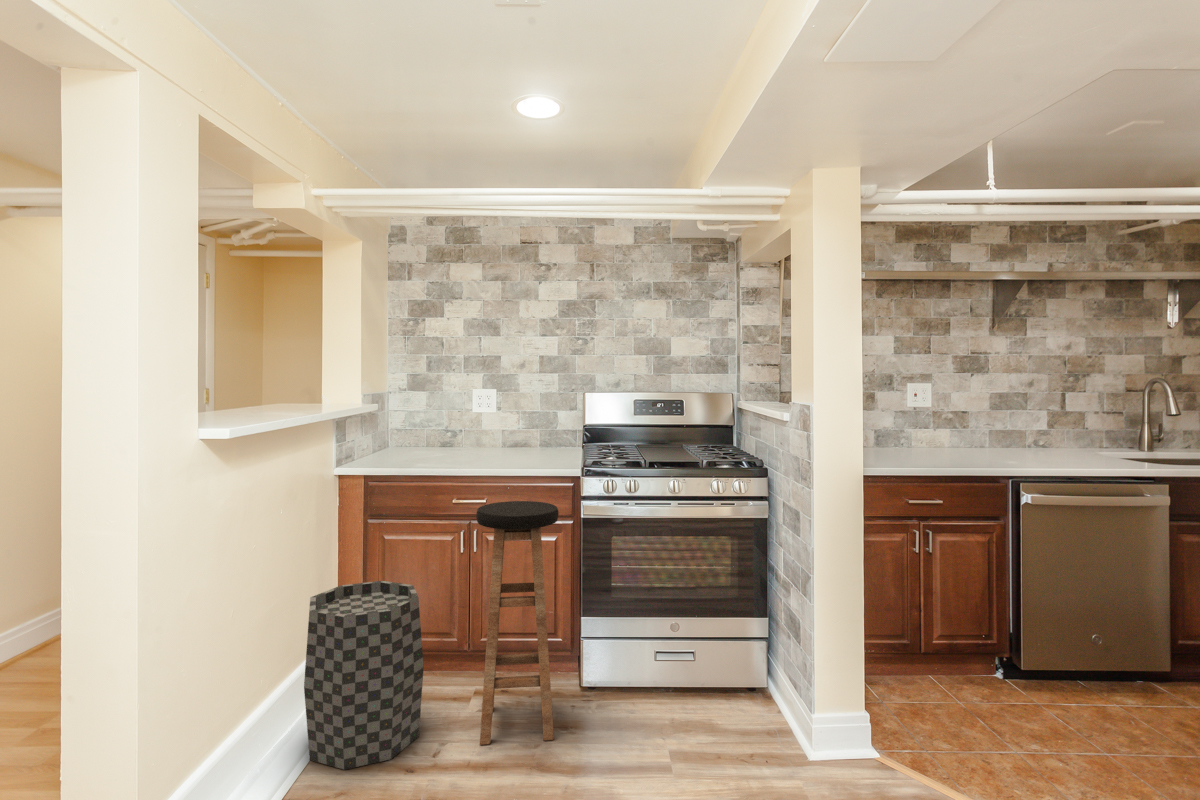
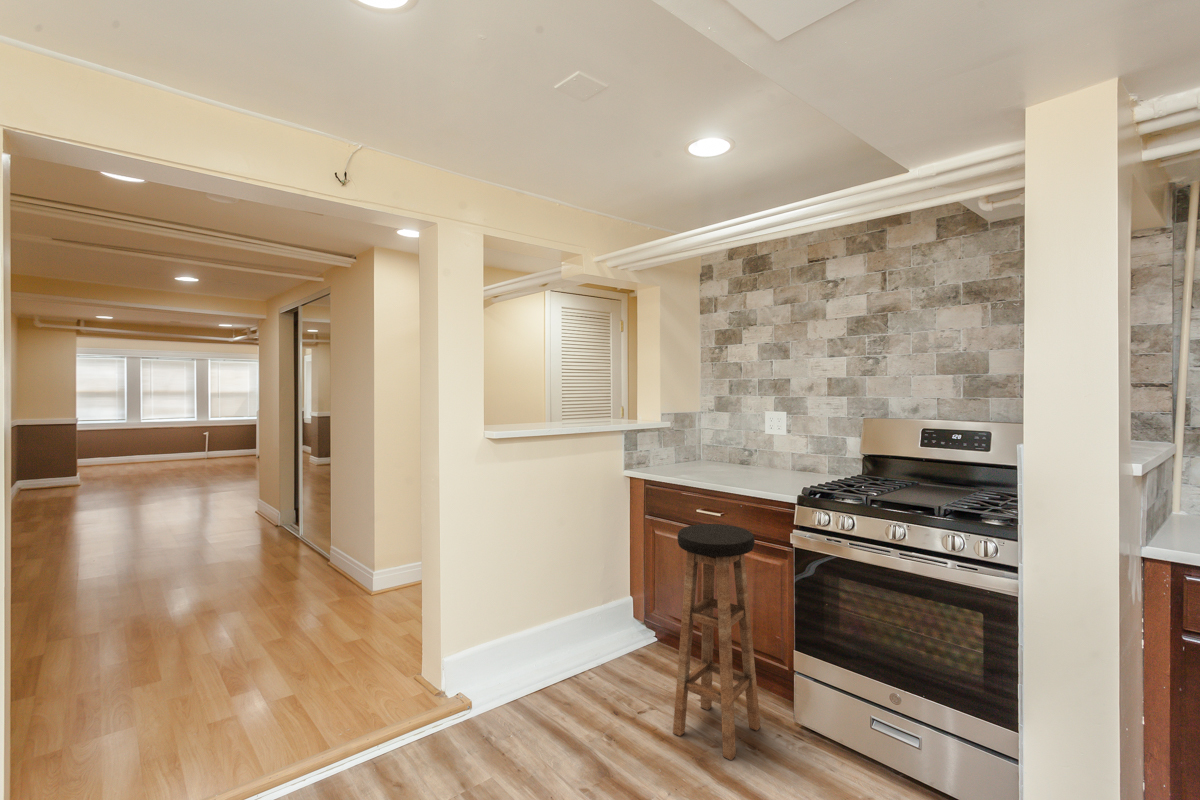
trash can: present [304,581,424,770] -> none [563,566,653,712]

